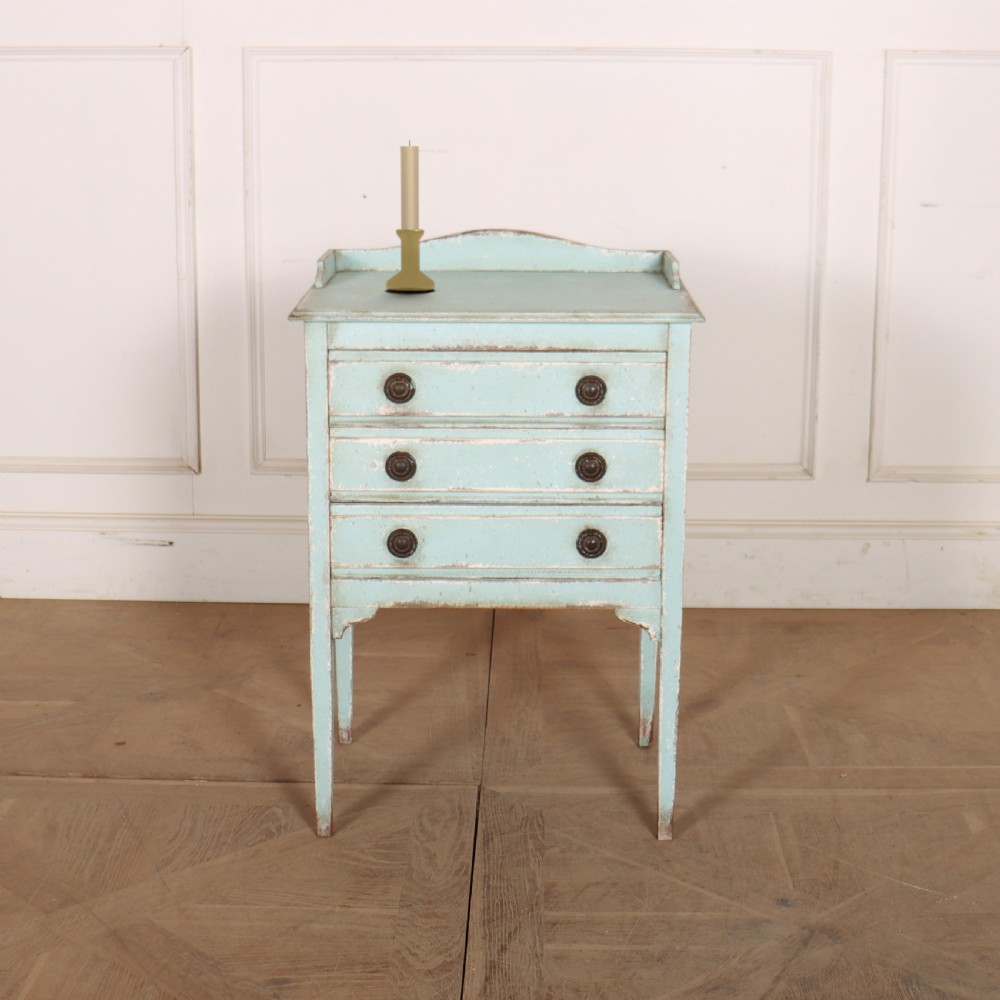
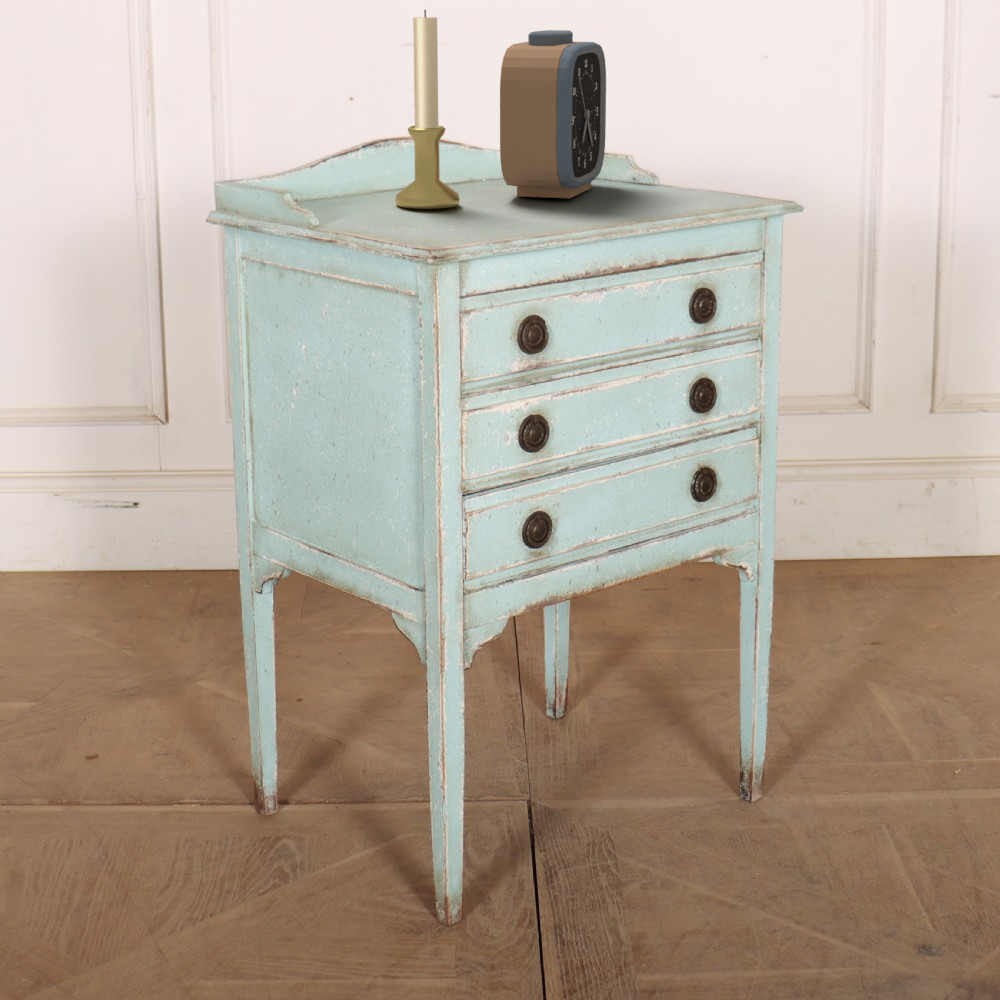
alarm clock: none [467,161,598,293] -> present [500,30,606,198]

